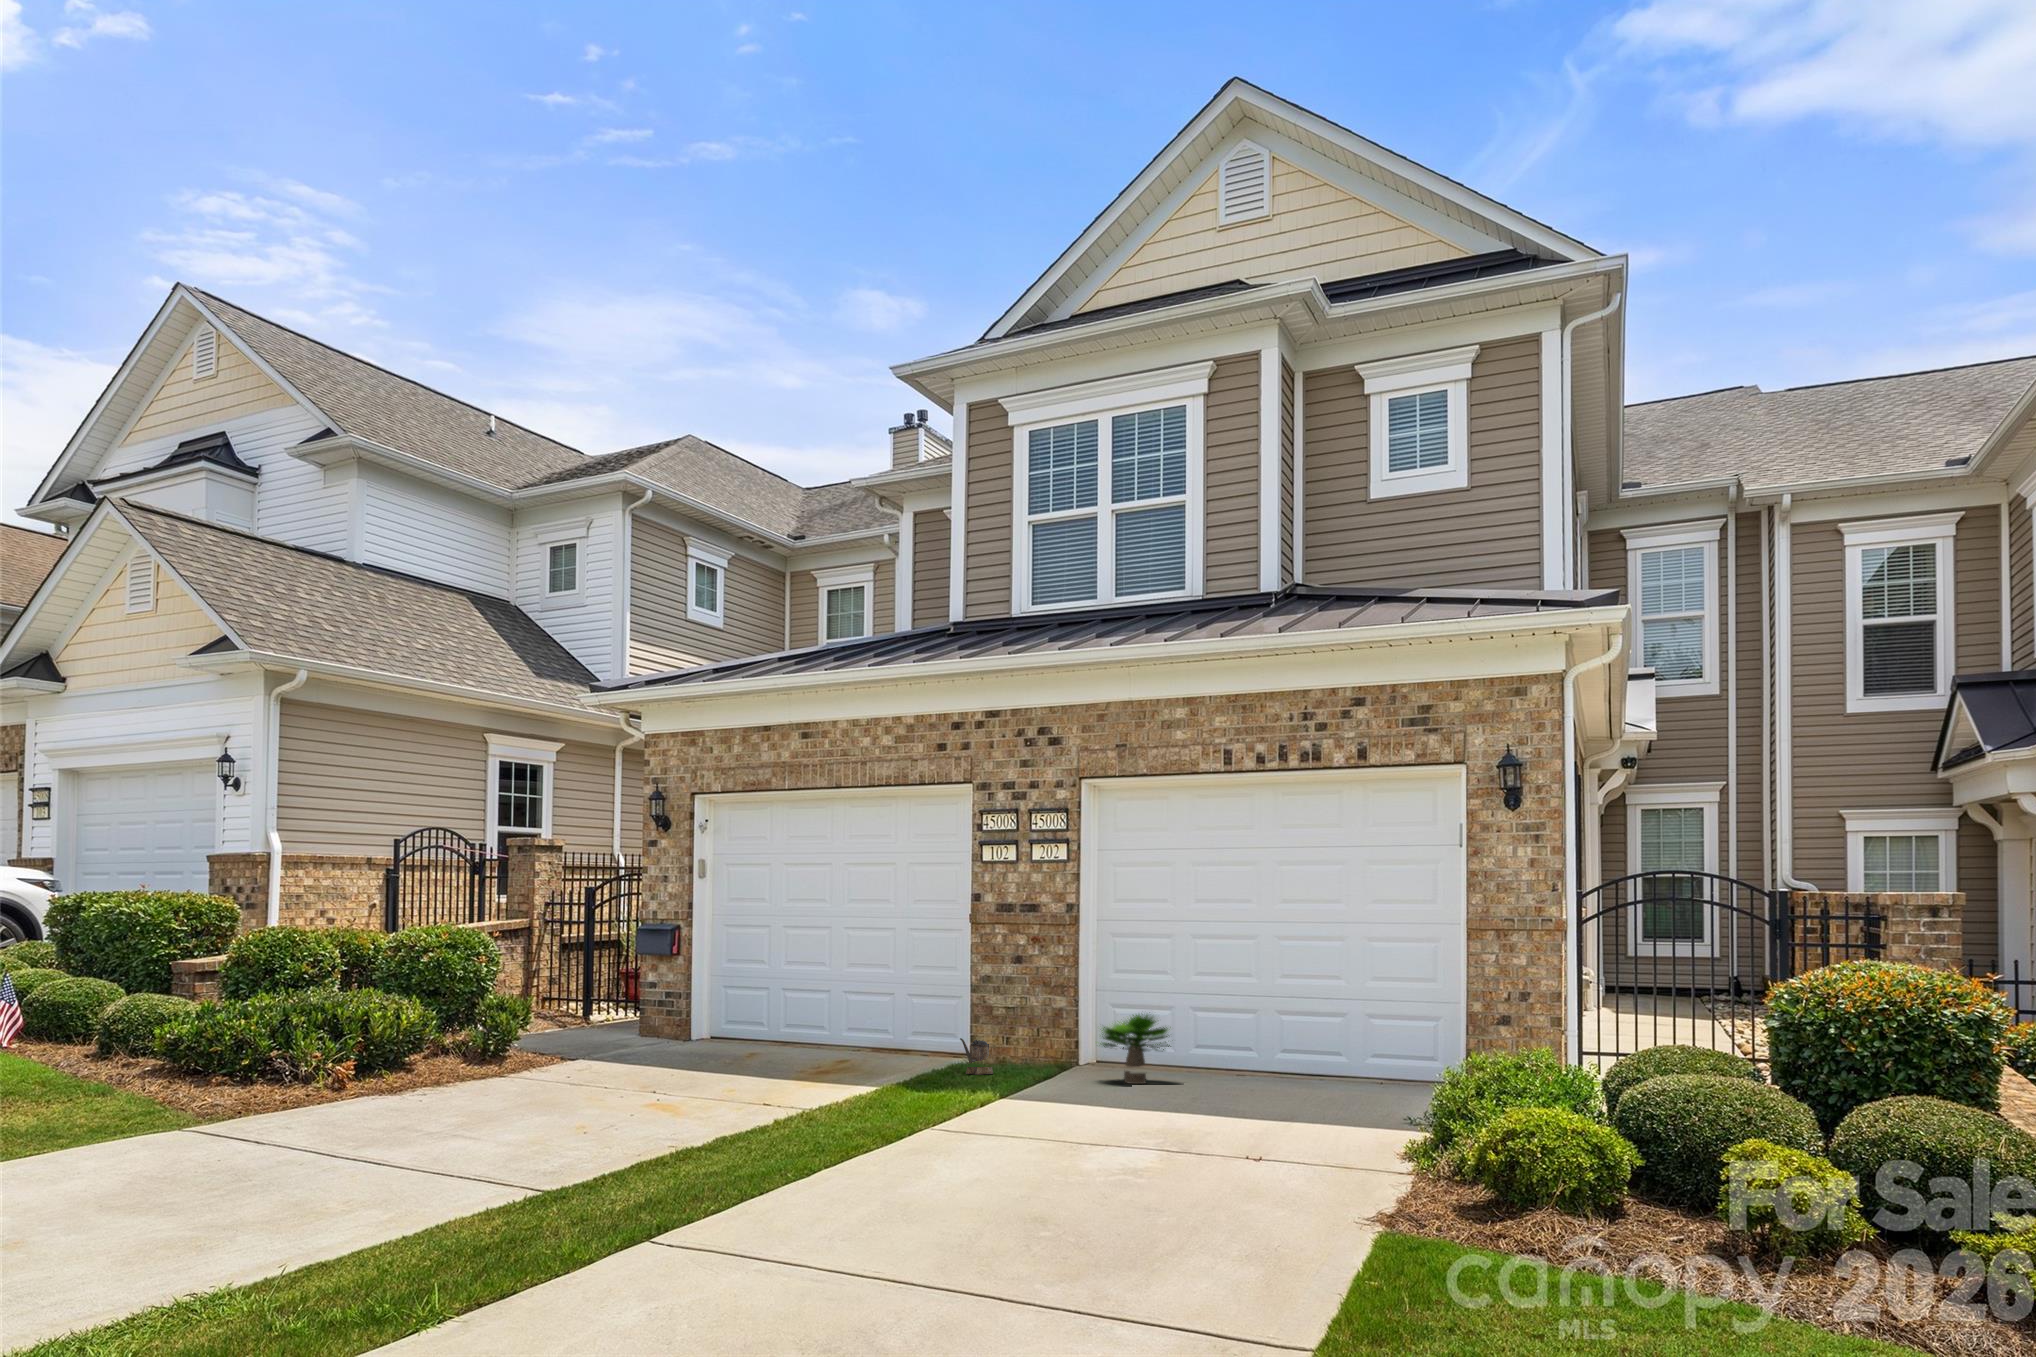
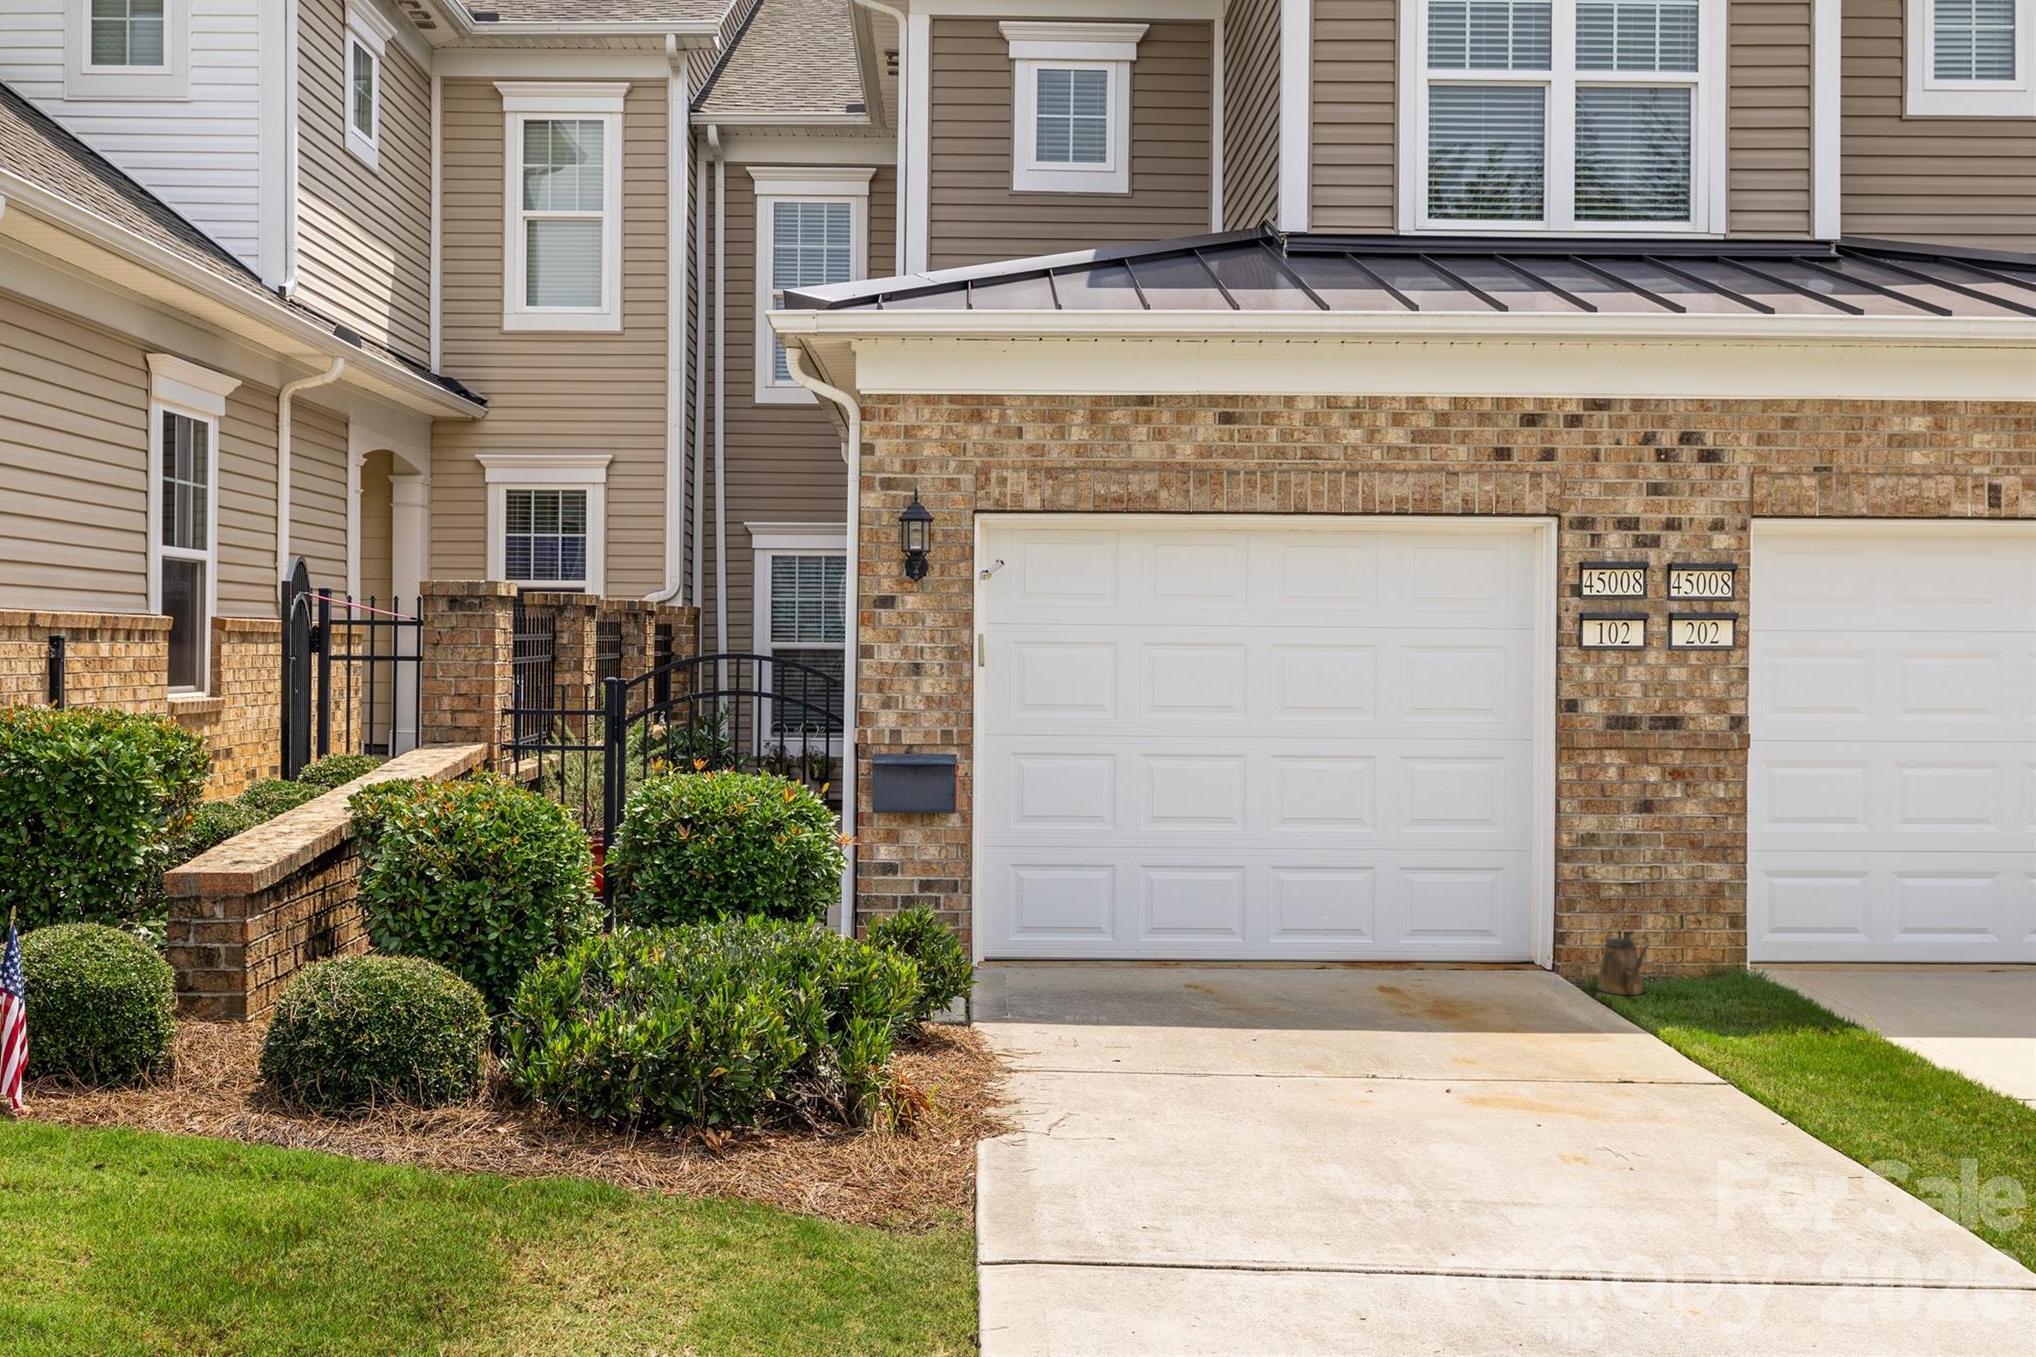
potted plant: present [1100,1014,1171,1084] -> none [1802,882,1954,997]

